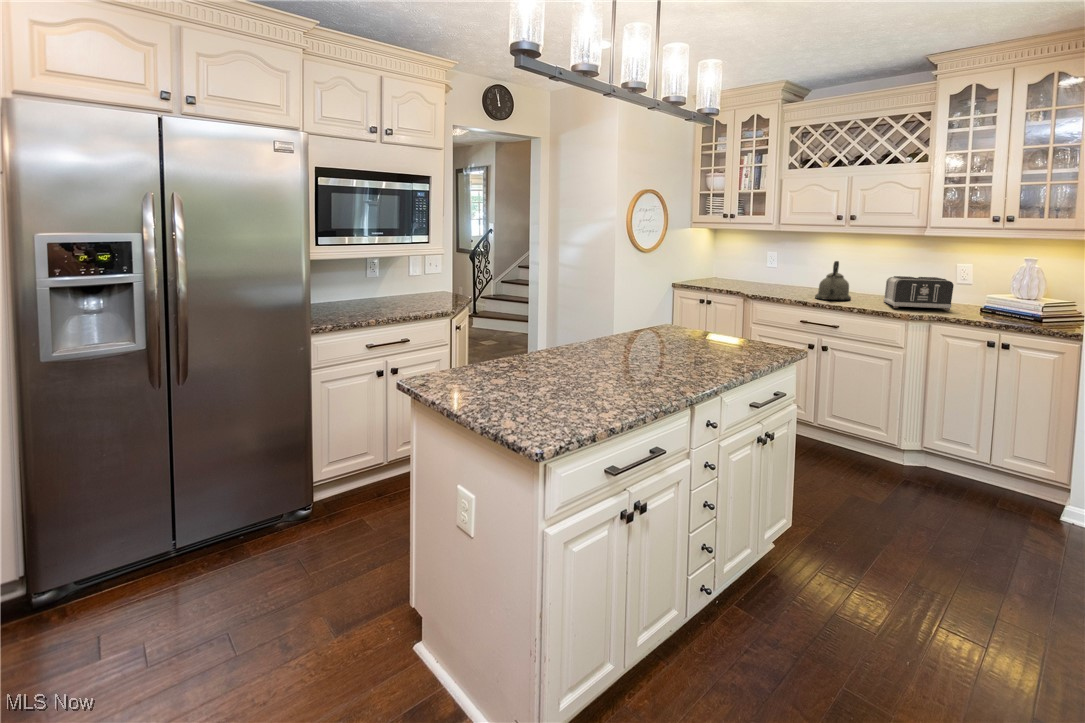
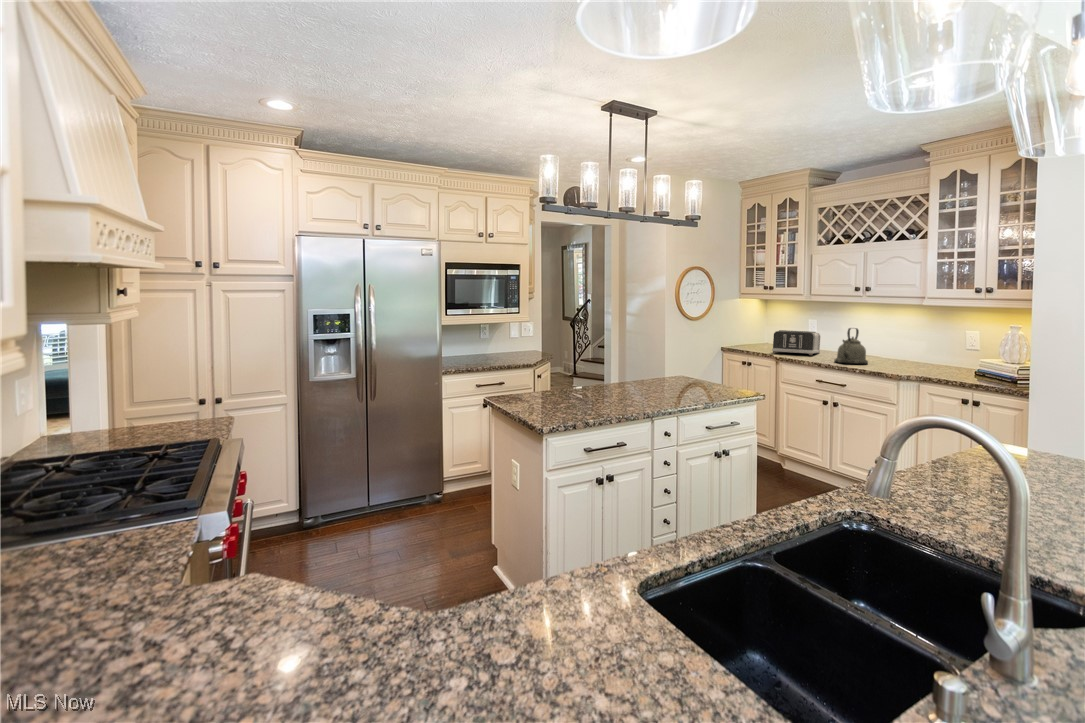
toaster: present [884,276,954,310] -> present [772,330,820,355]

